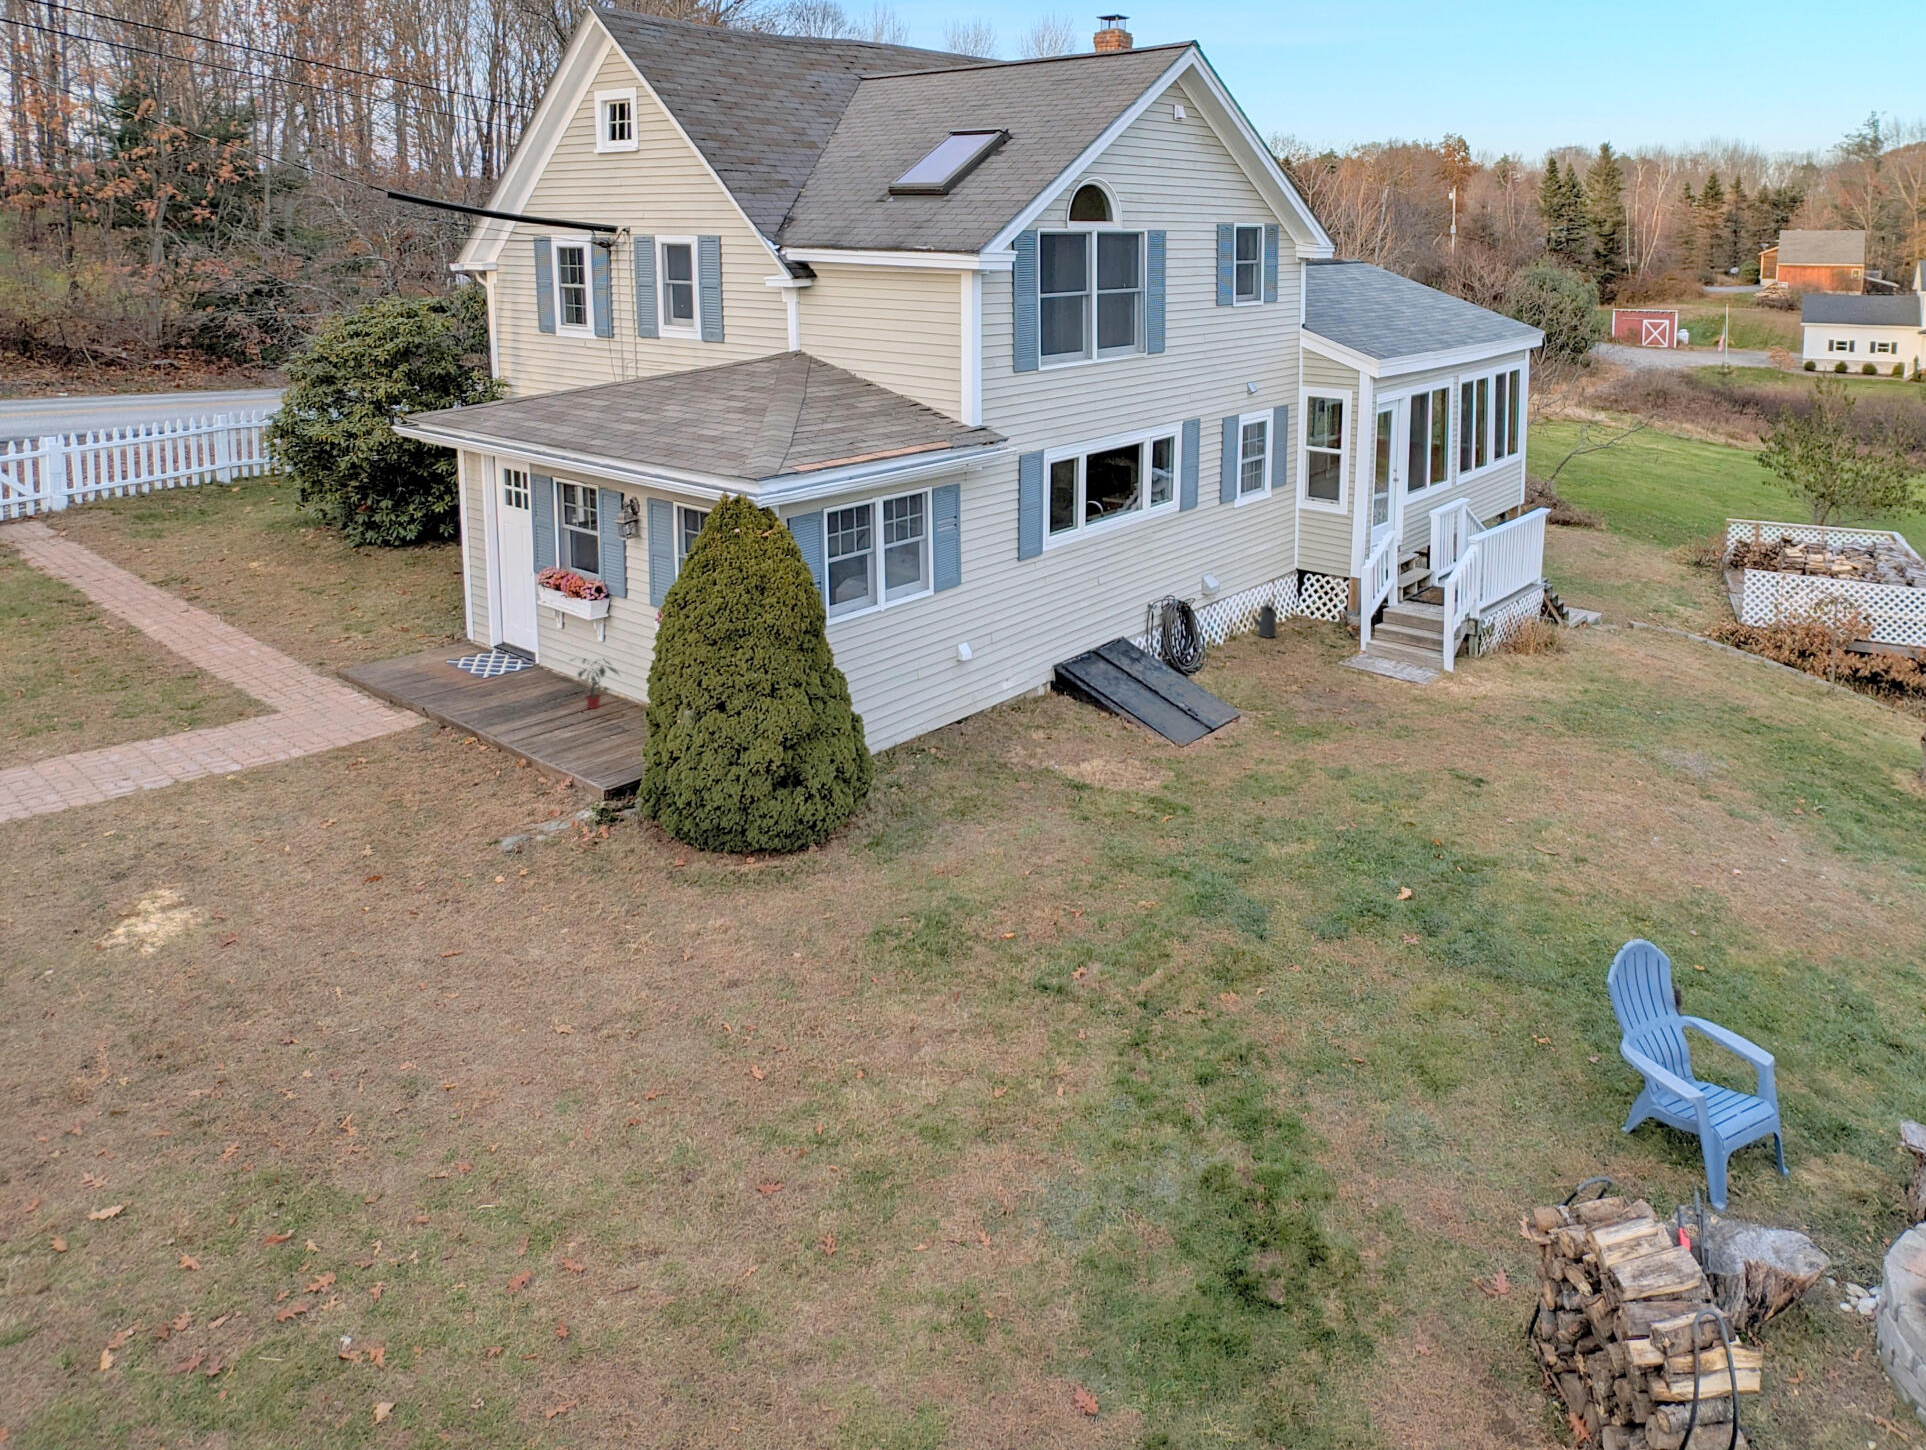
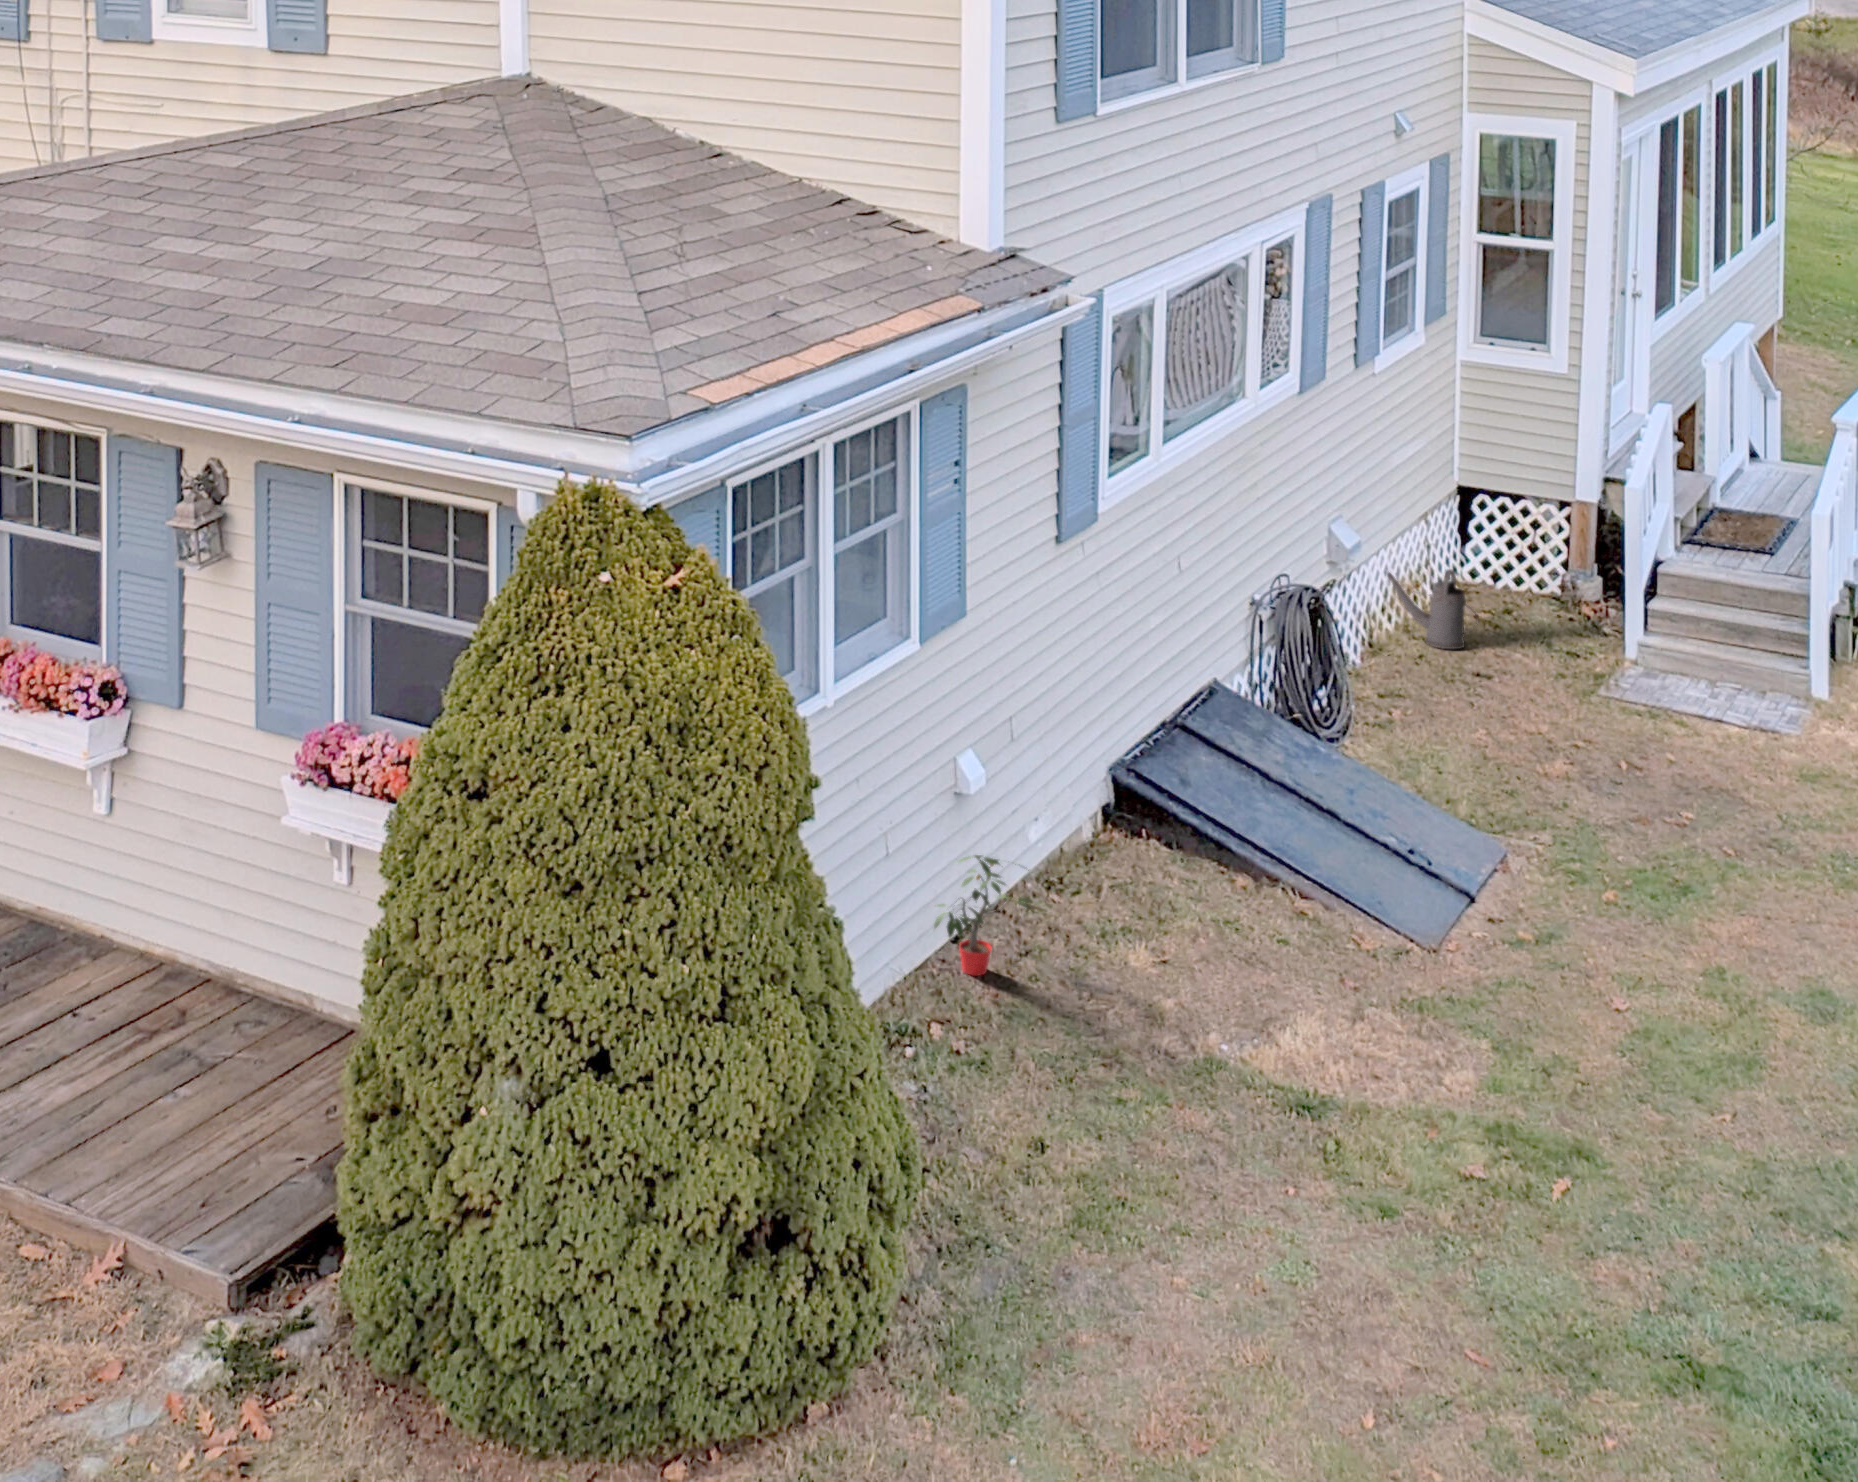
potted plant: present [578,659,618,708] -> present [934,855,1032,976]

